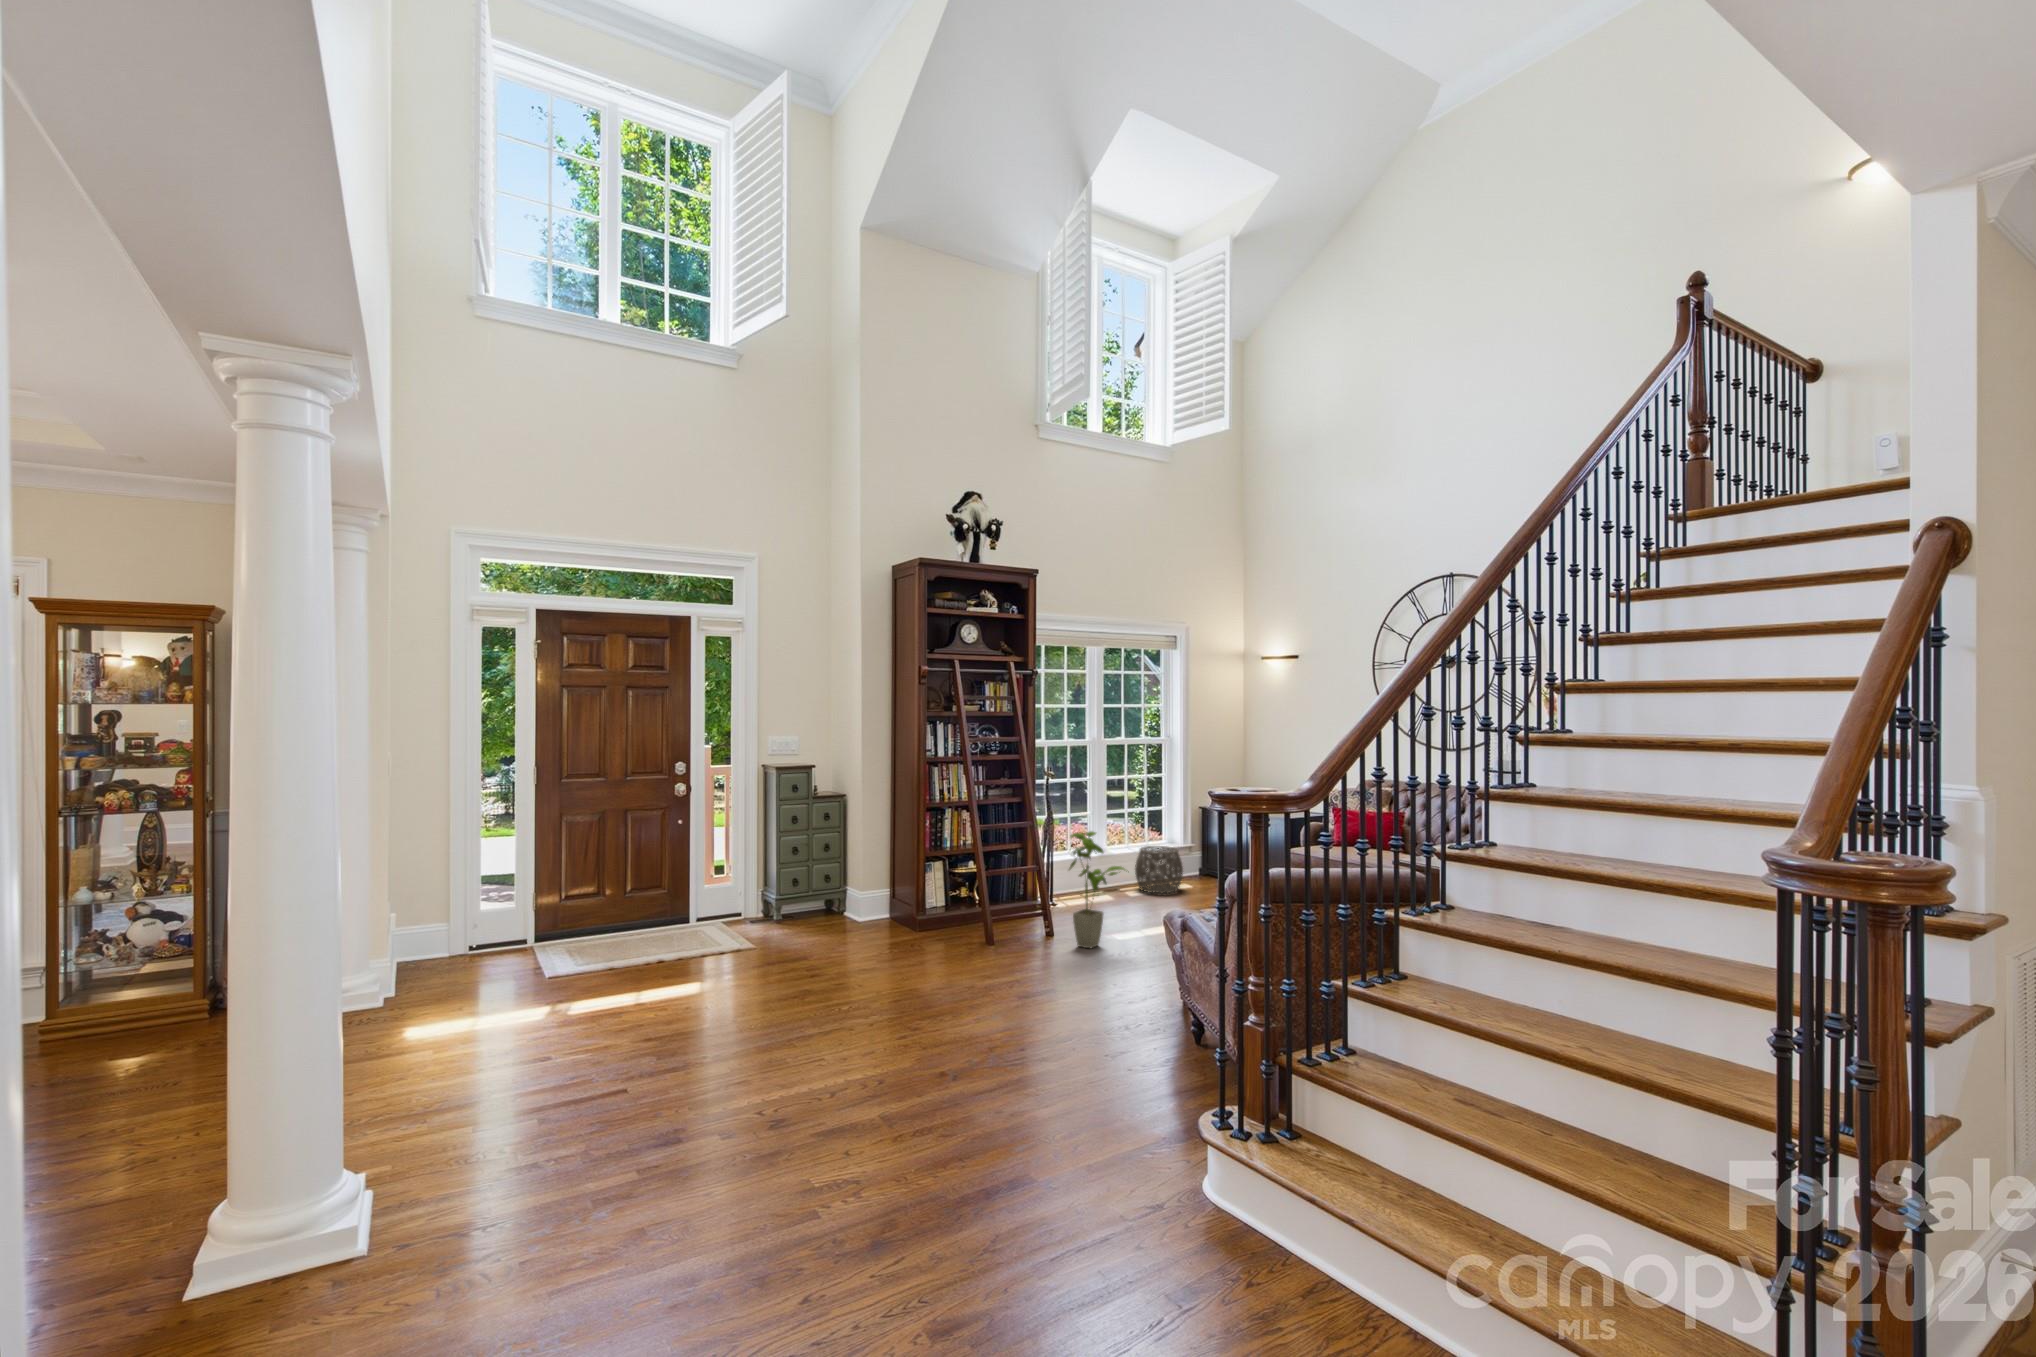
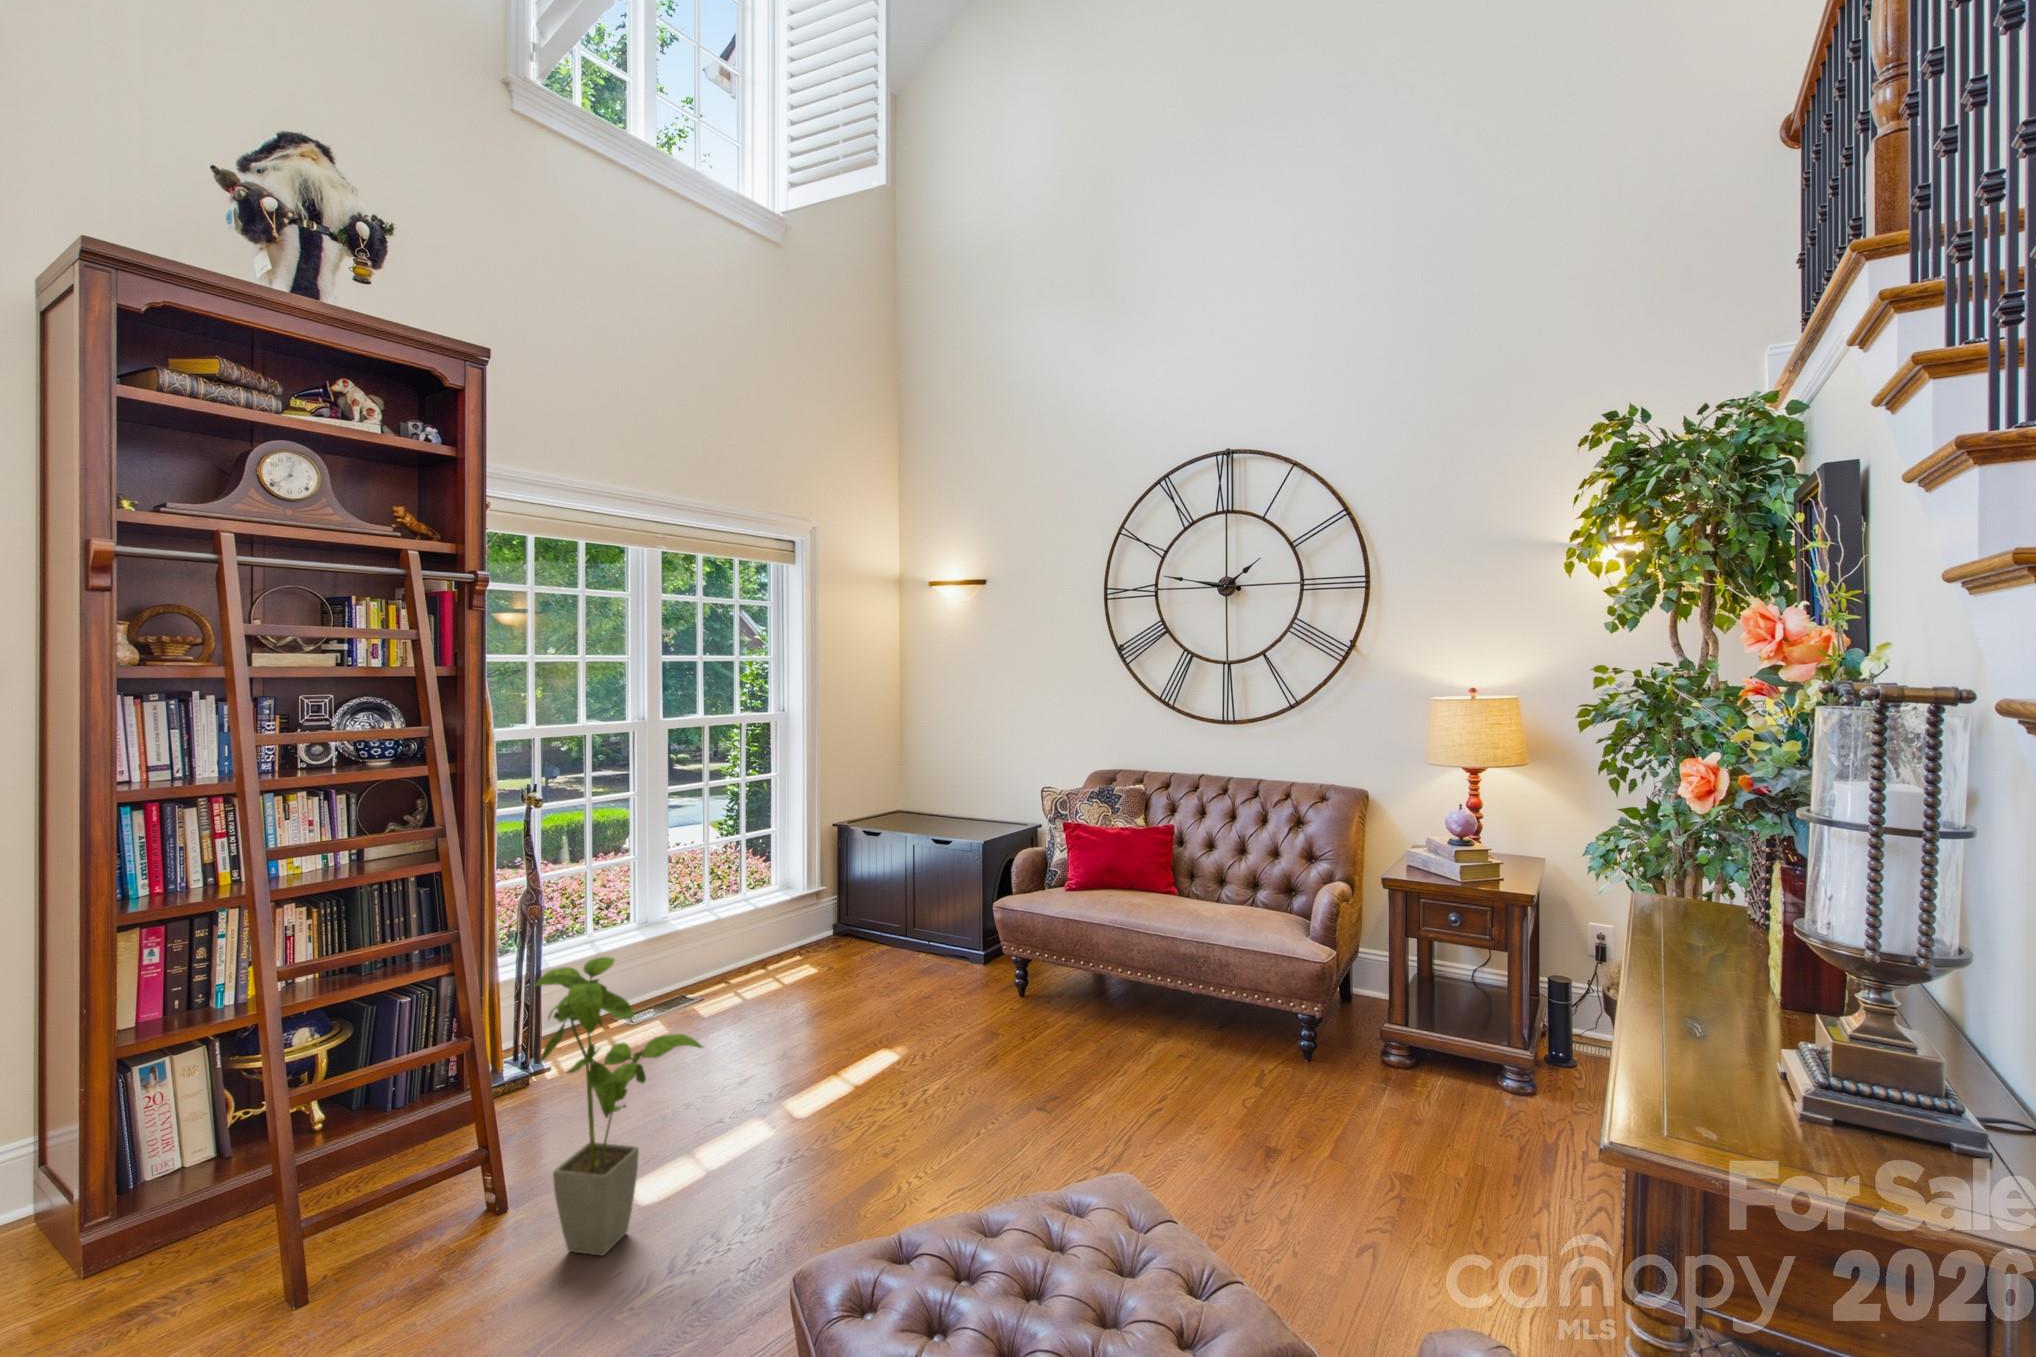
woven basket: present [1135,846,1183,894] -> none [723,906,814,1001]

